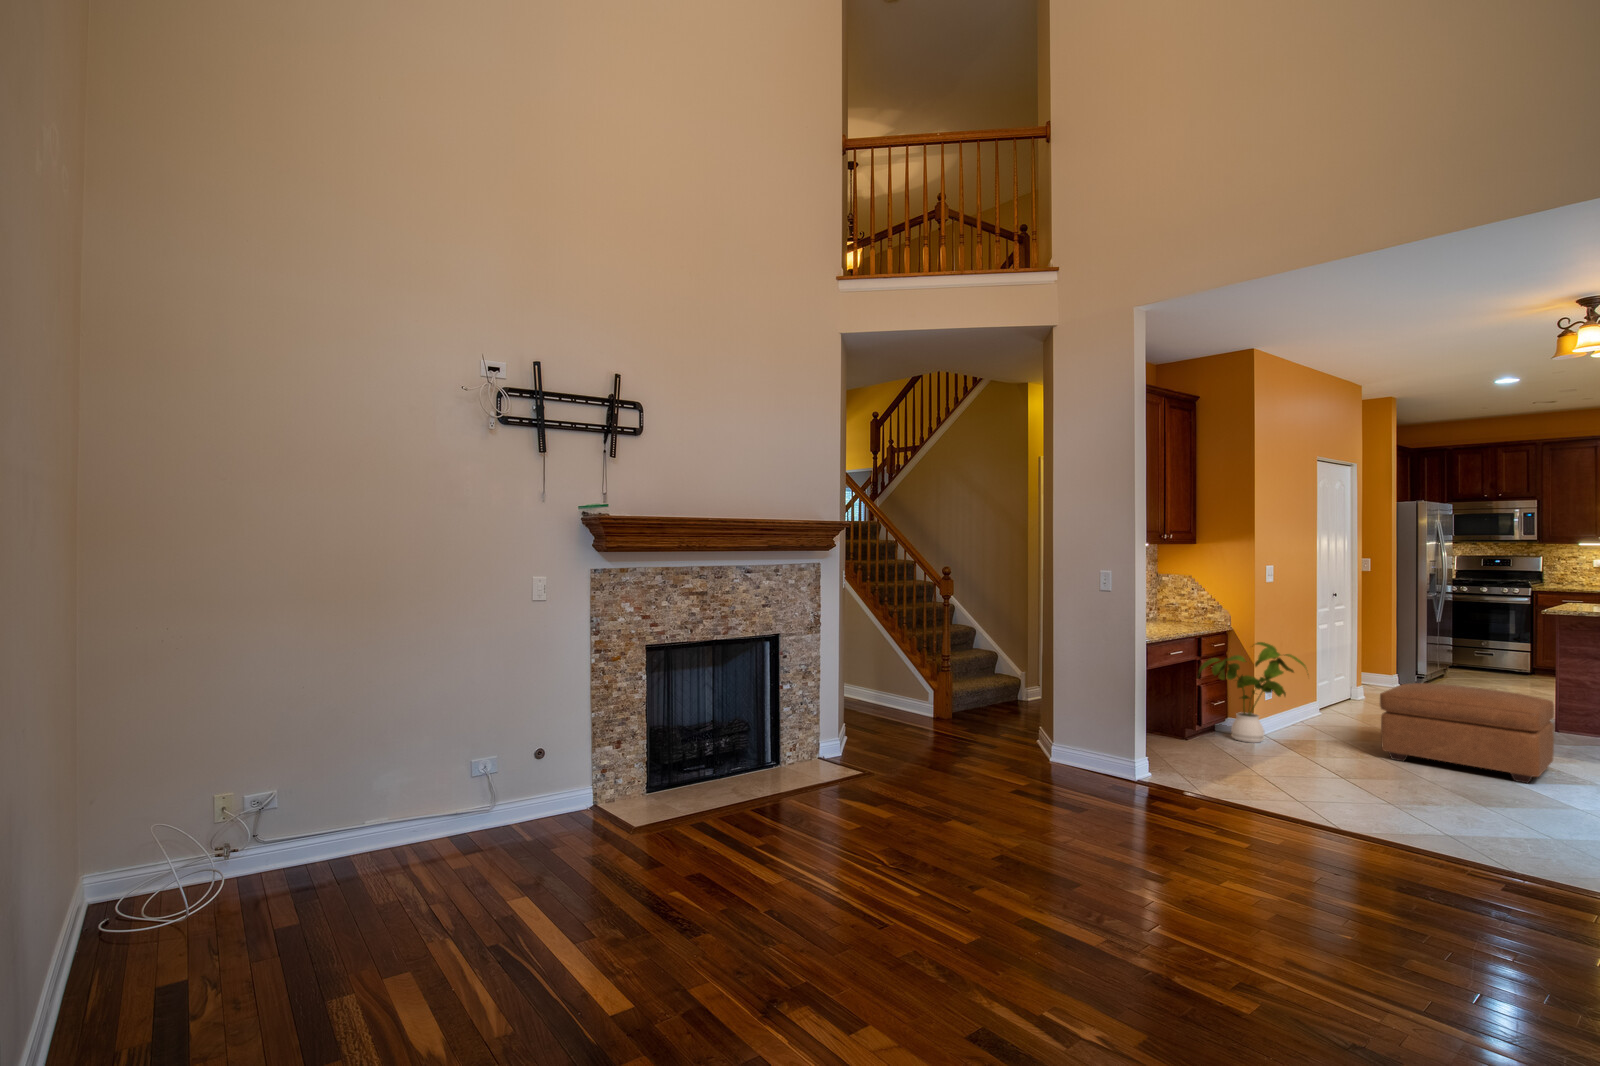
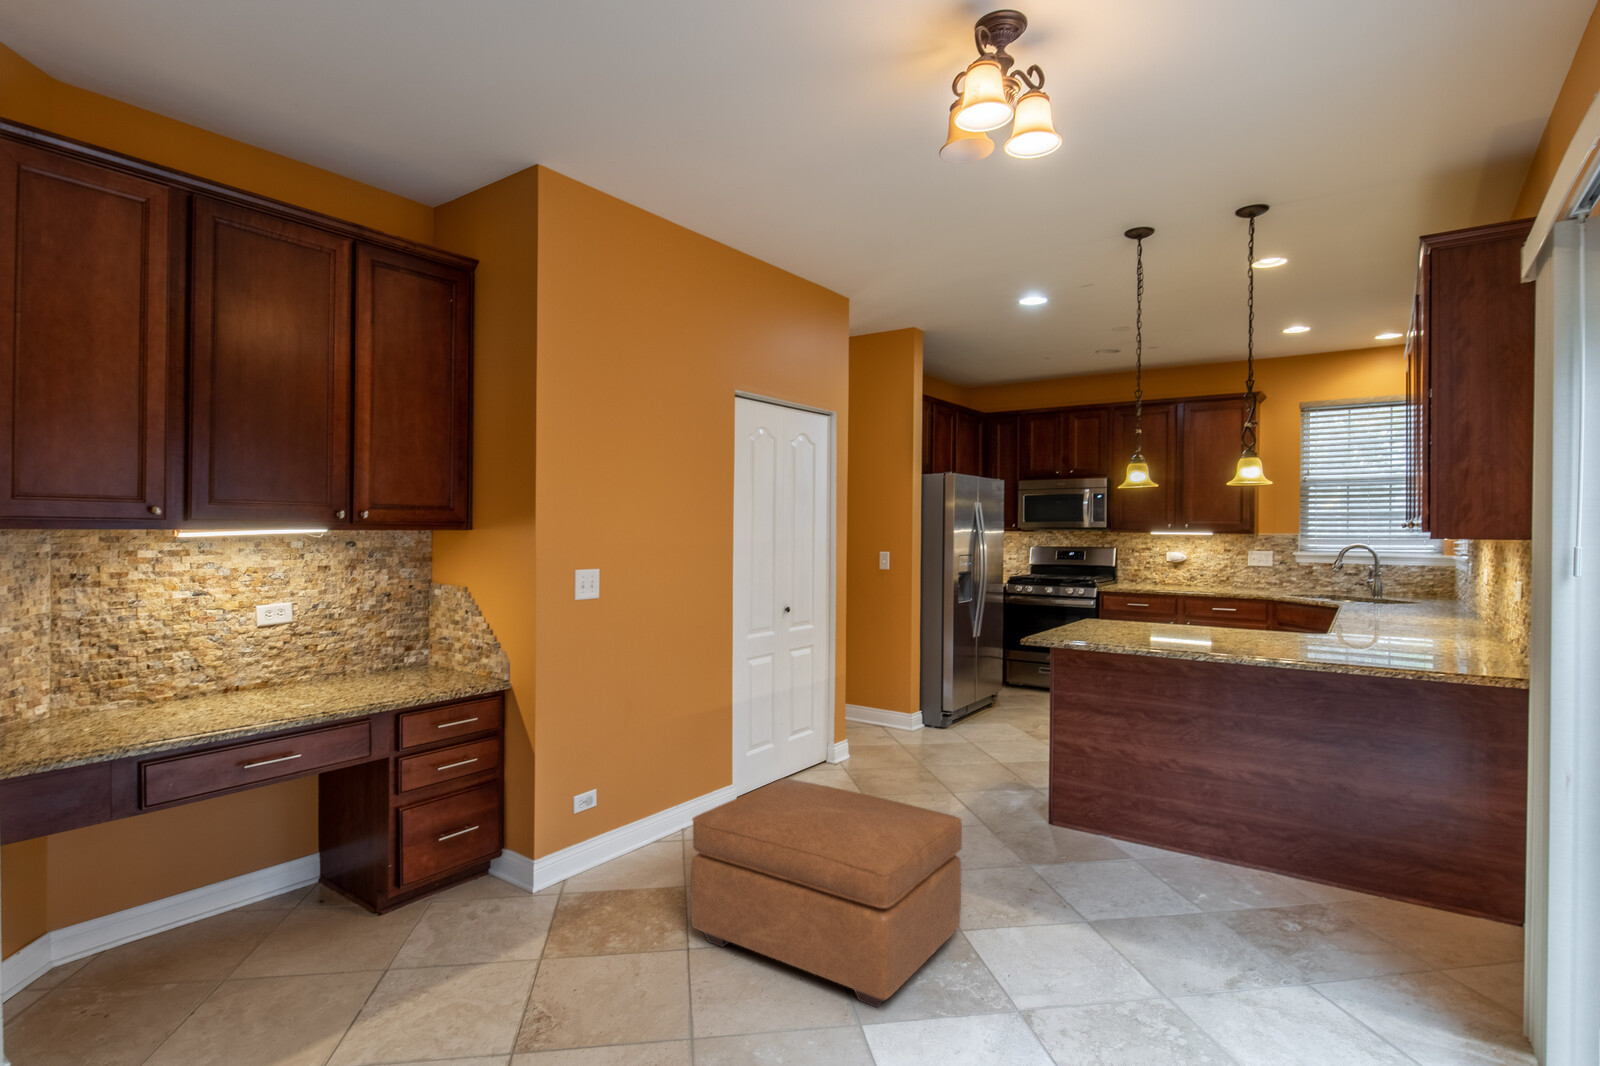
house plant: present [1199,642,1306,743] -> none [422,718,605,910]

